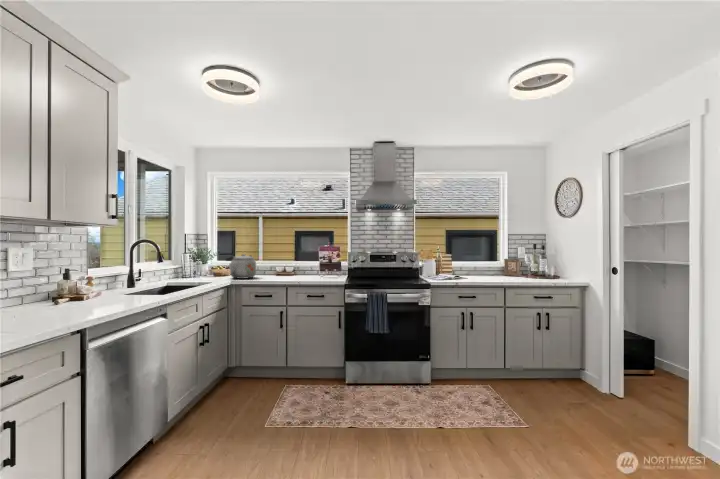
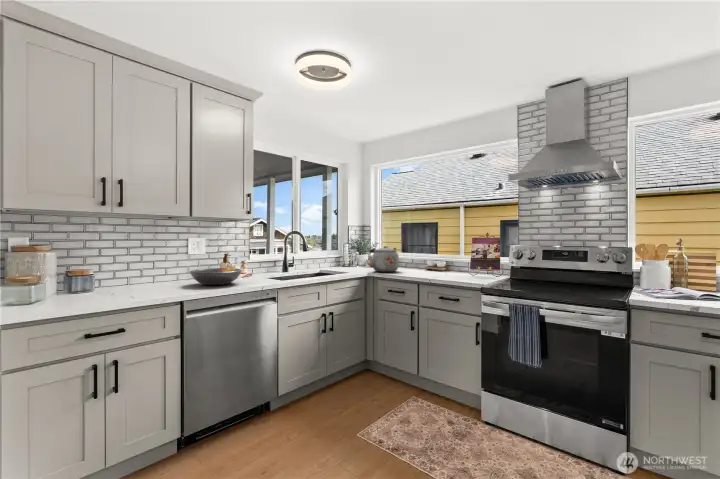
fruit bowl: none [43,282,121,308] -> present [190,266,242,285]

